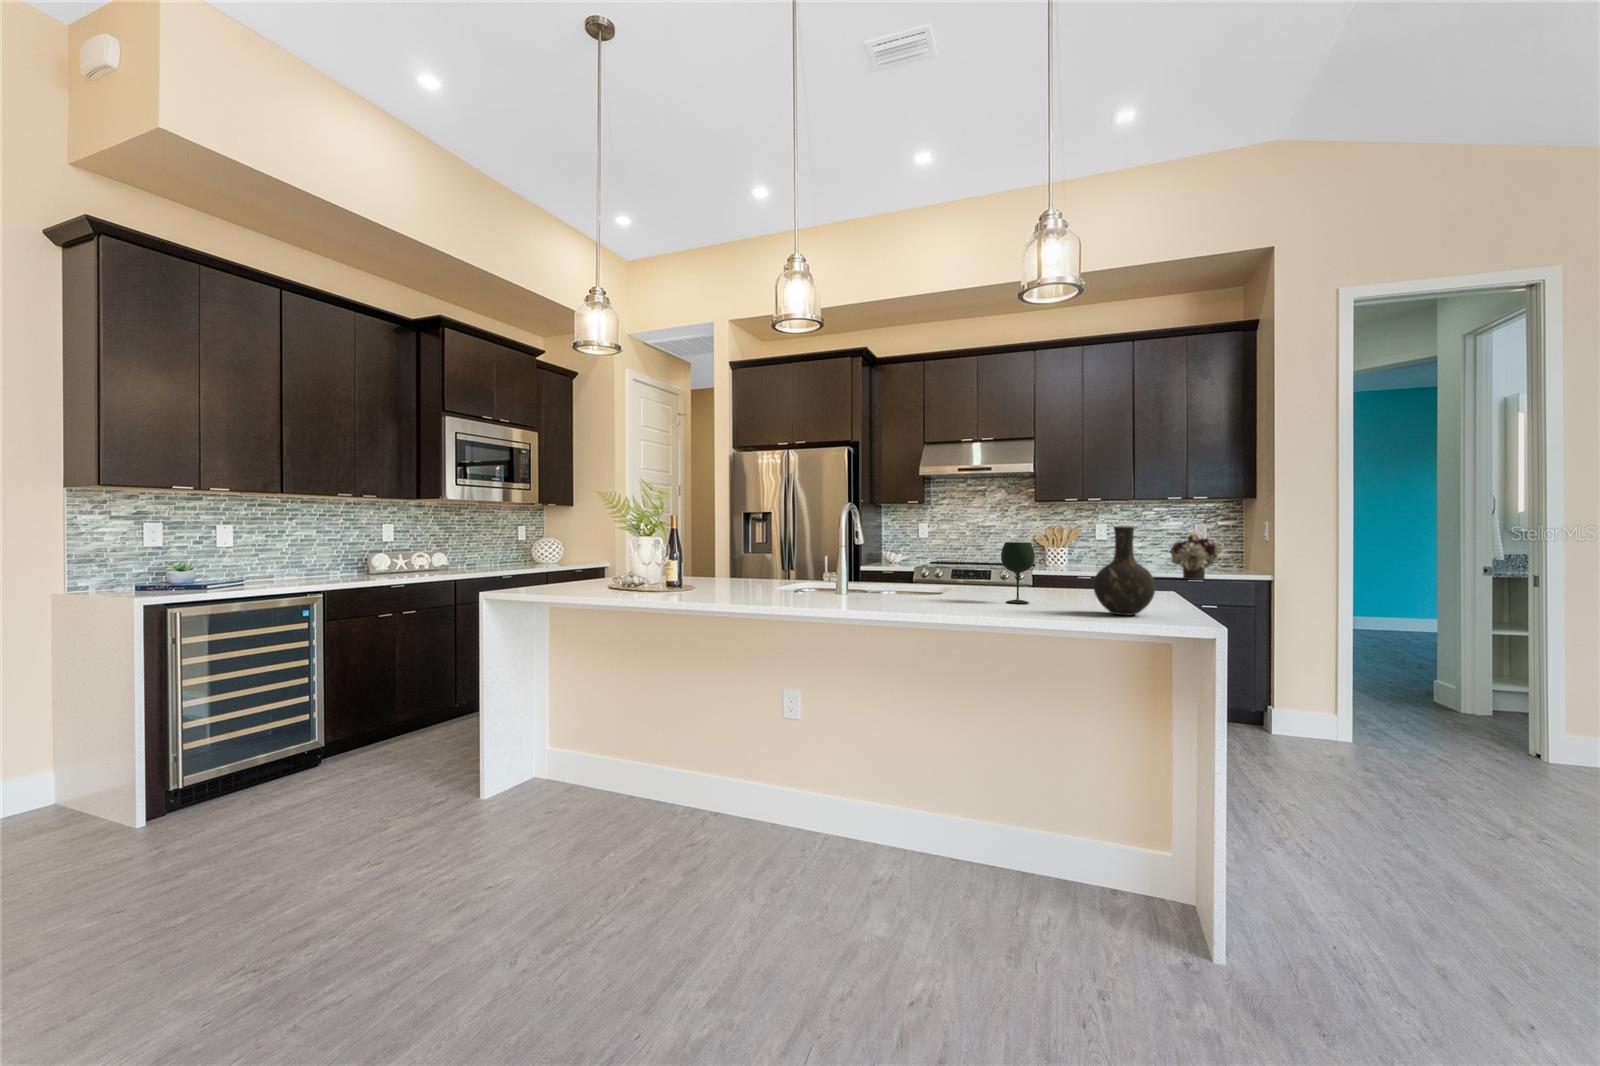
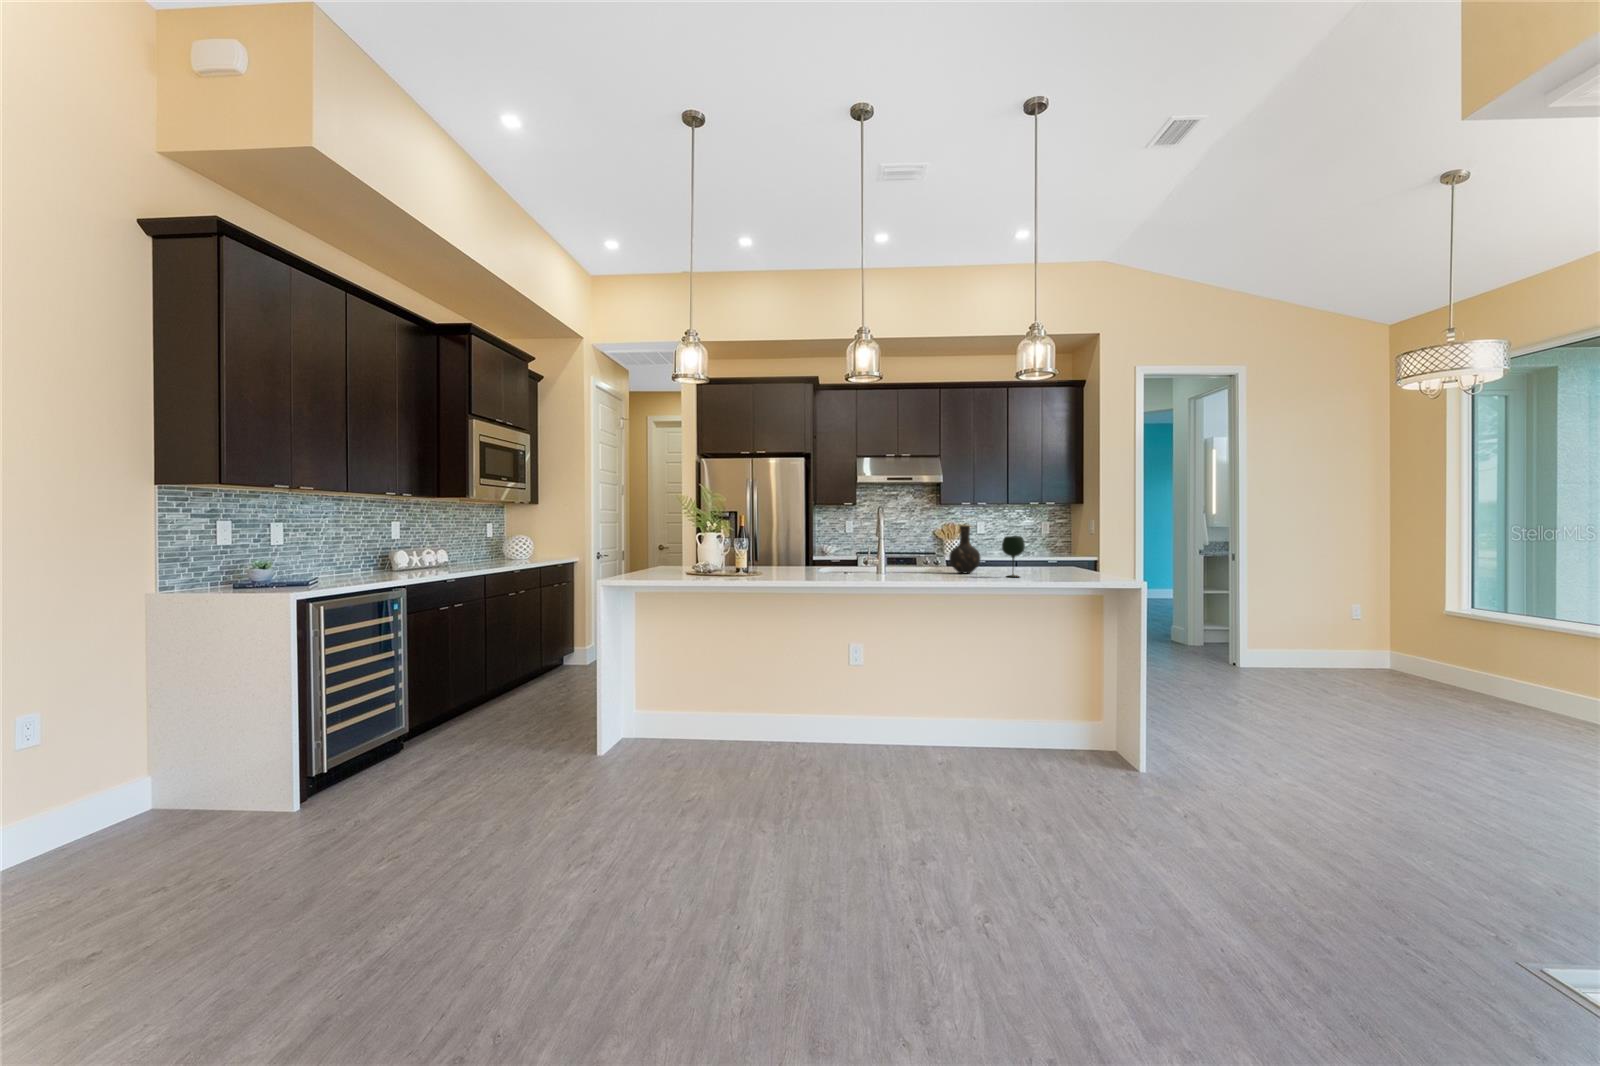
vase: present [1094,526,1155,615] -> present [949,525,981,573]
flower arrangement: present [1171,531,1220,580] -> none [1031,526,1067,561]

